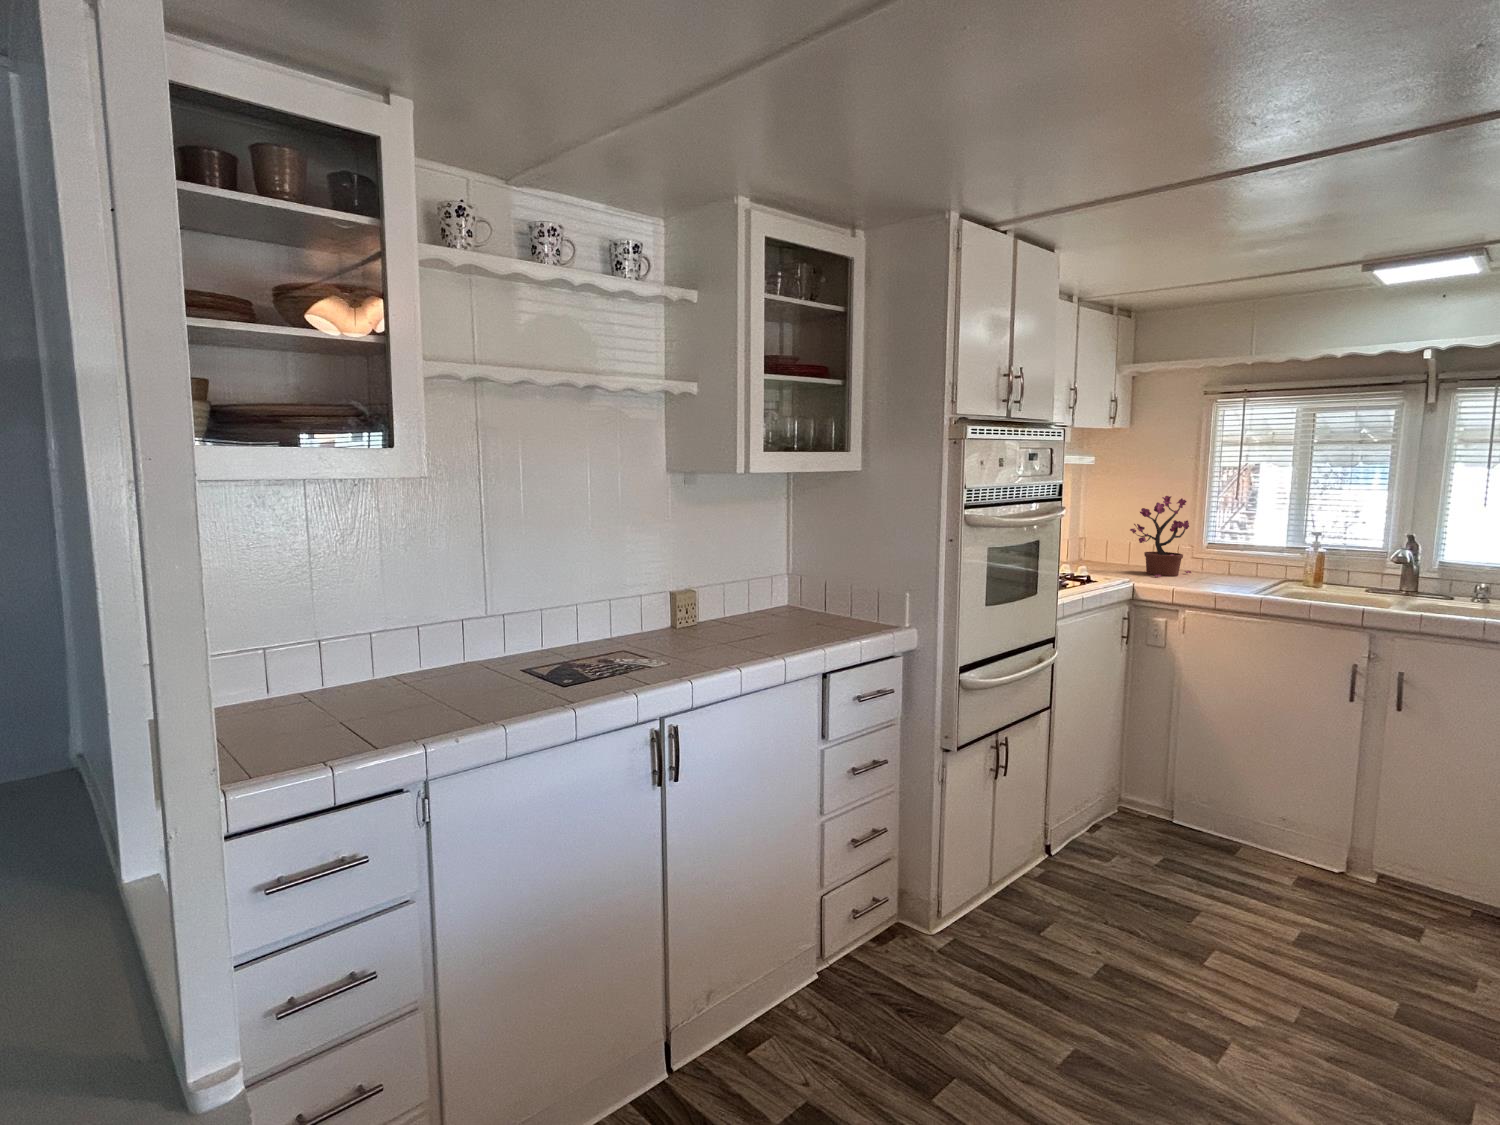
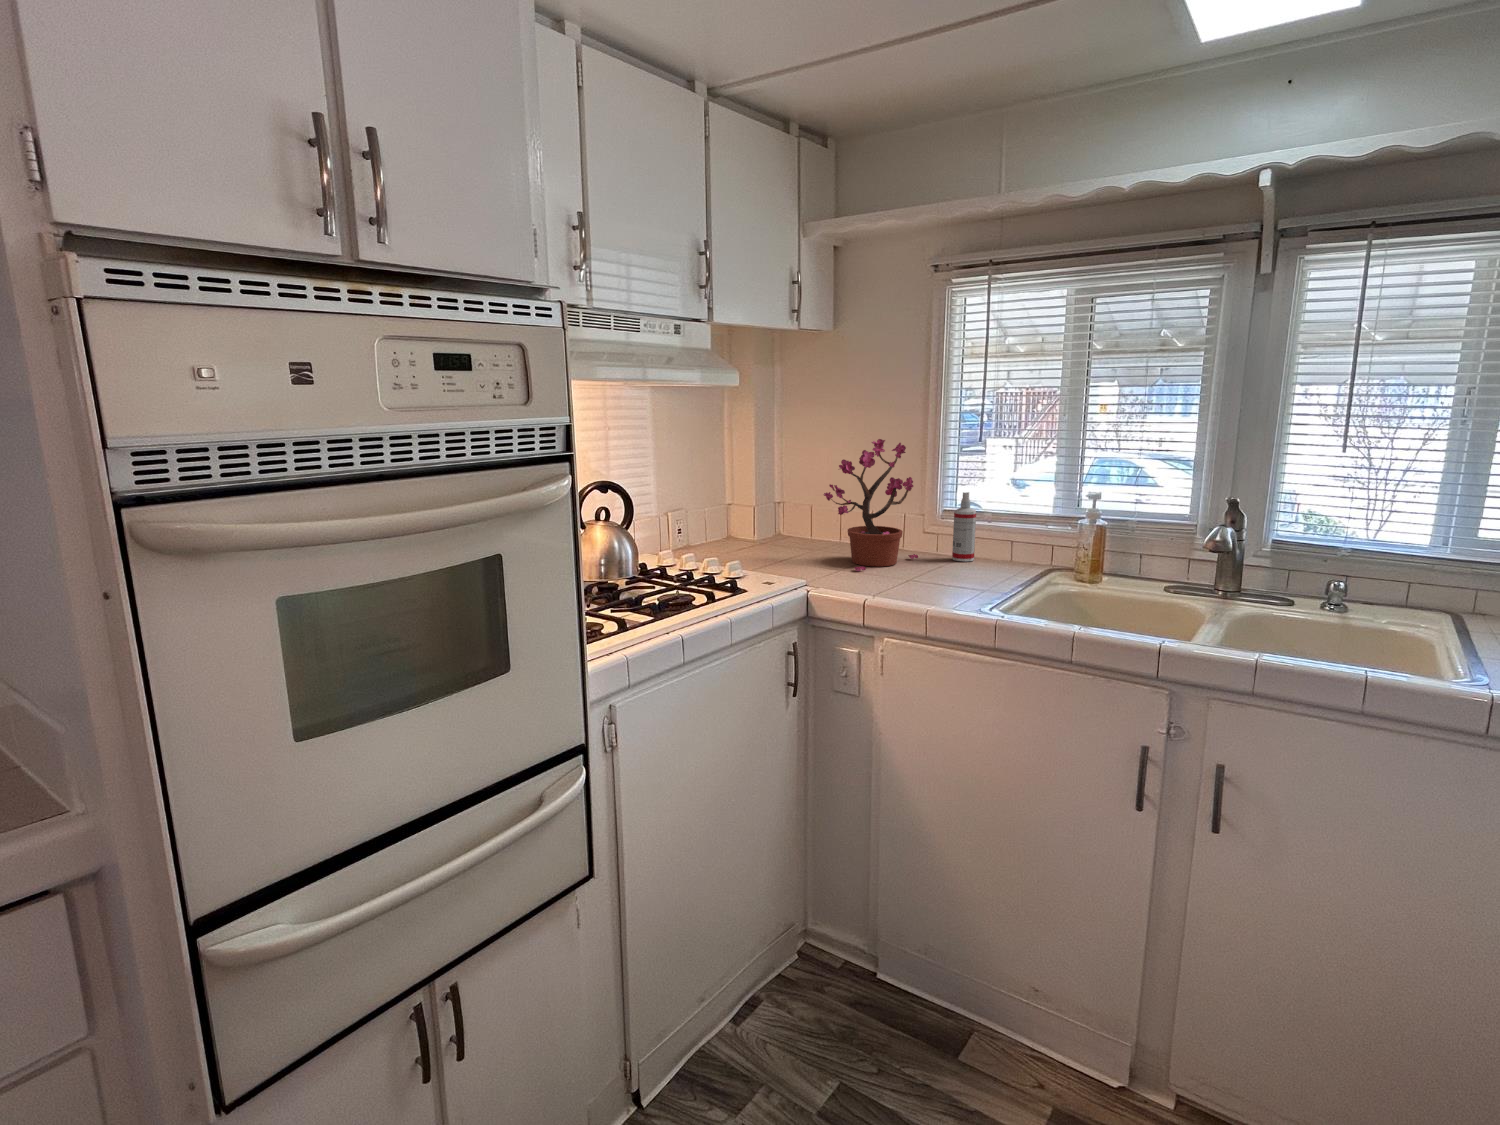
spray bottle: none [1215,531,1233,576] -> present [952,492,976,562]

